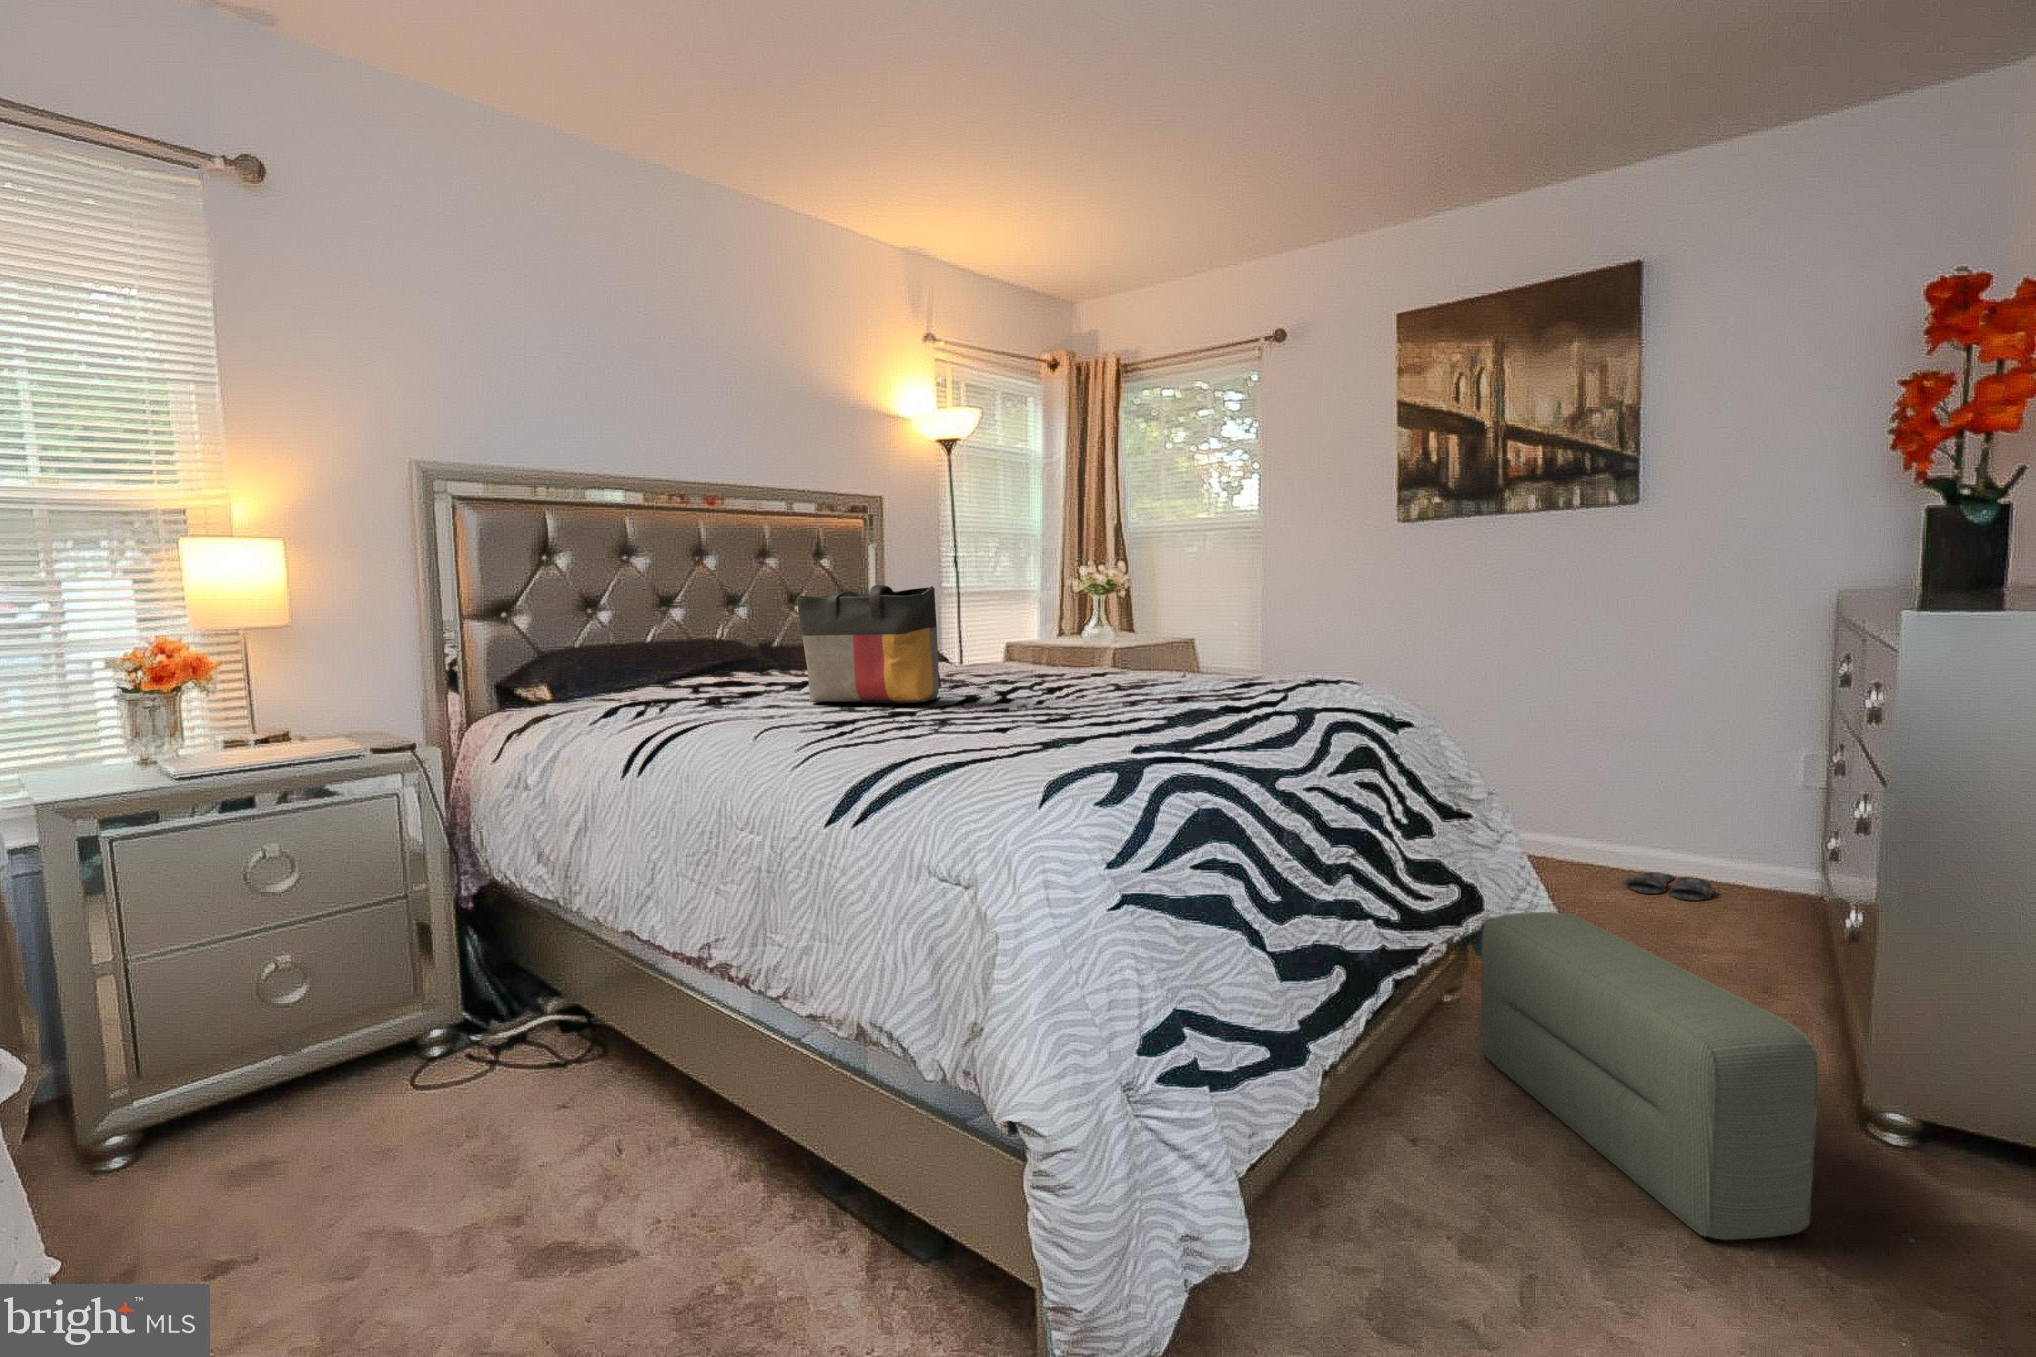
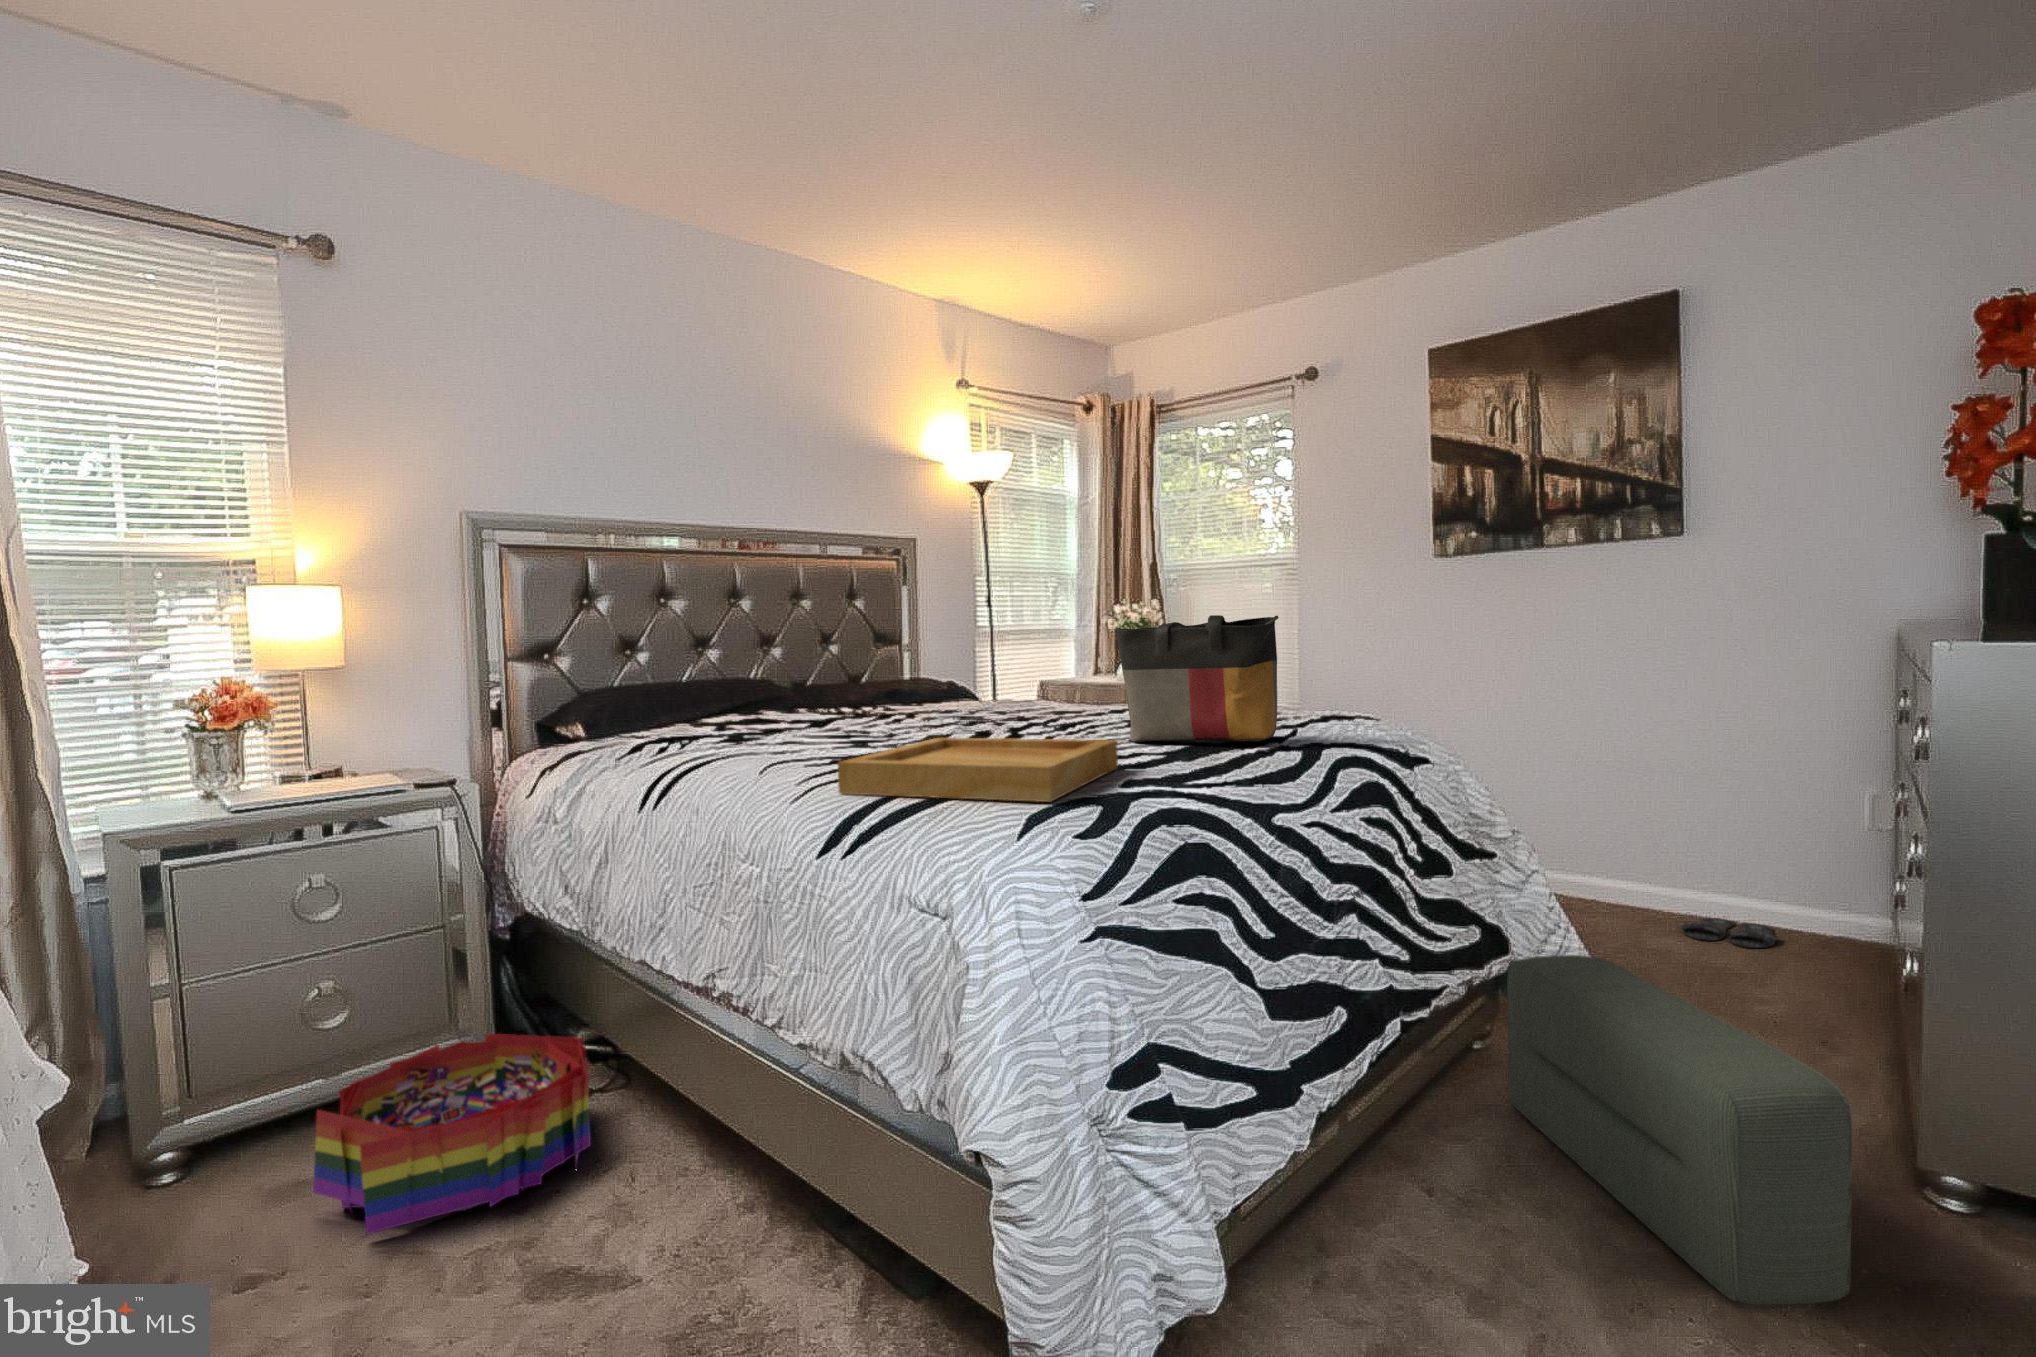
tote bag: present [797,585,941,703] -> present [1116,615,1279,742]
tray: none [845,702,1121,770] -> present [838,738,1118,802]
storage bin: none [286,1004,576,1215] -> present [313,1034,591,1234]

